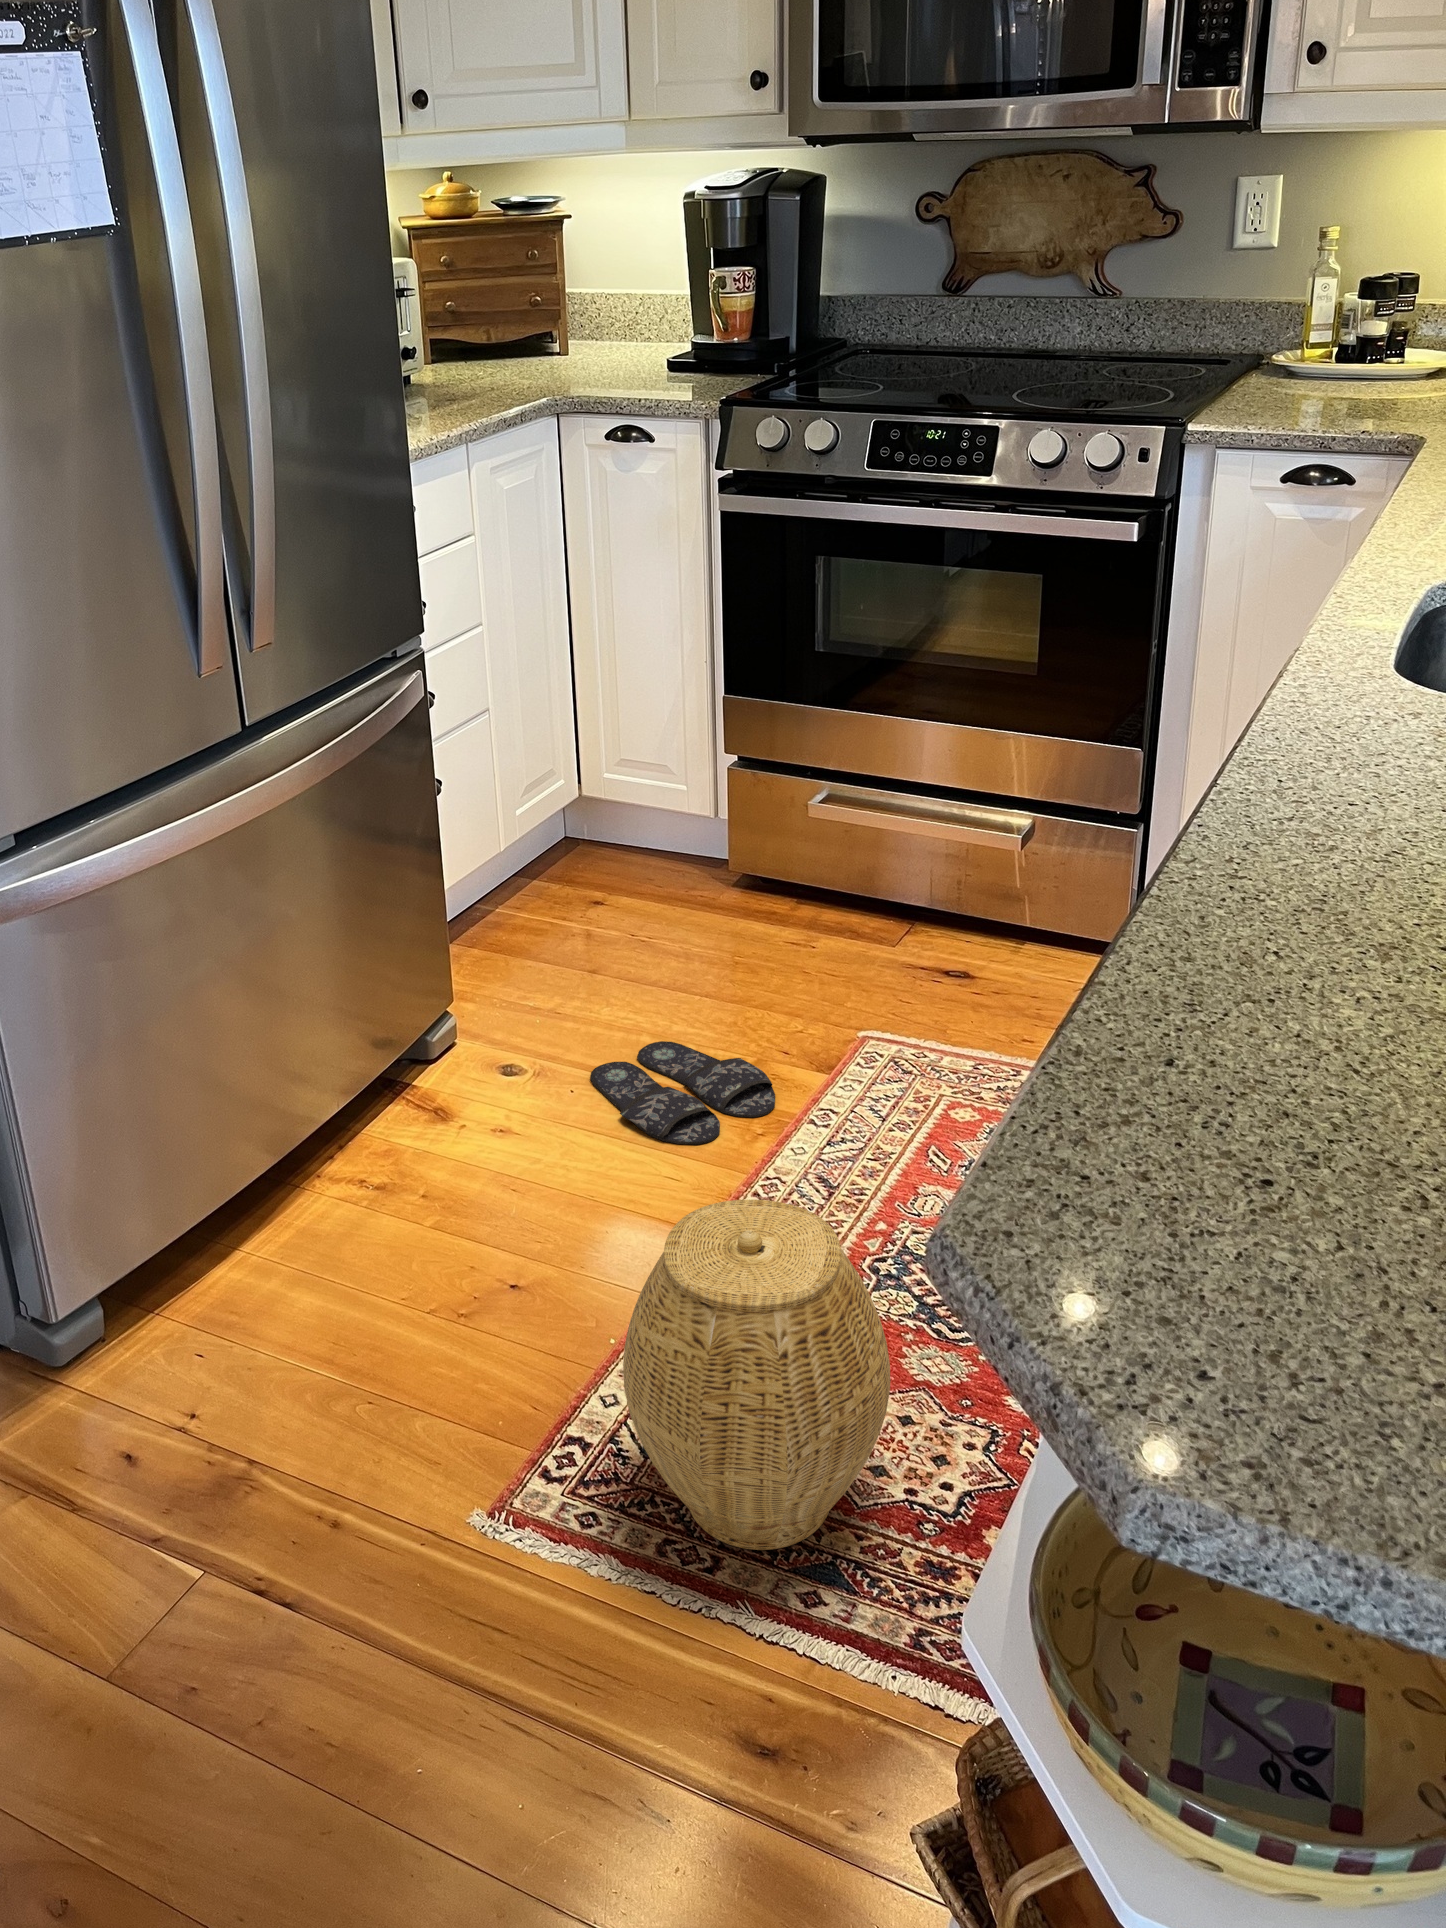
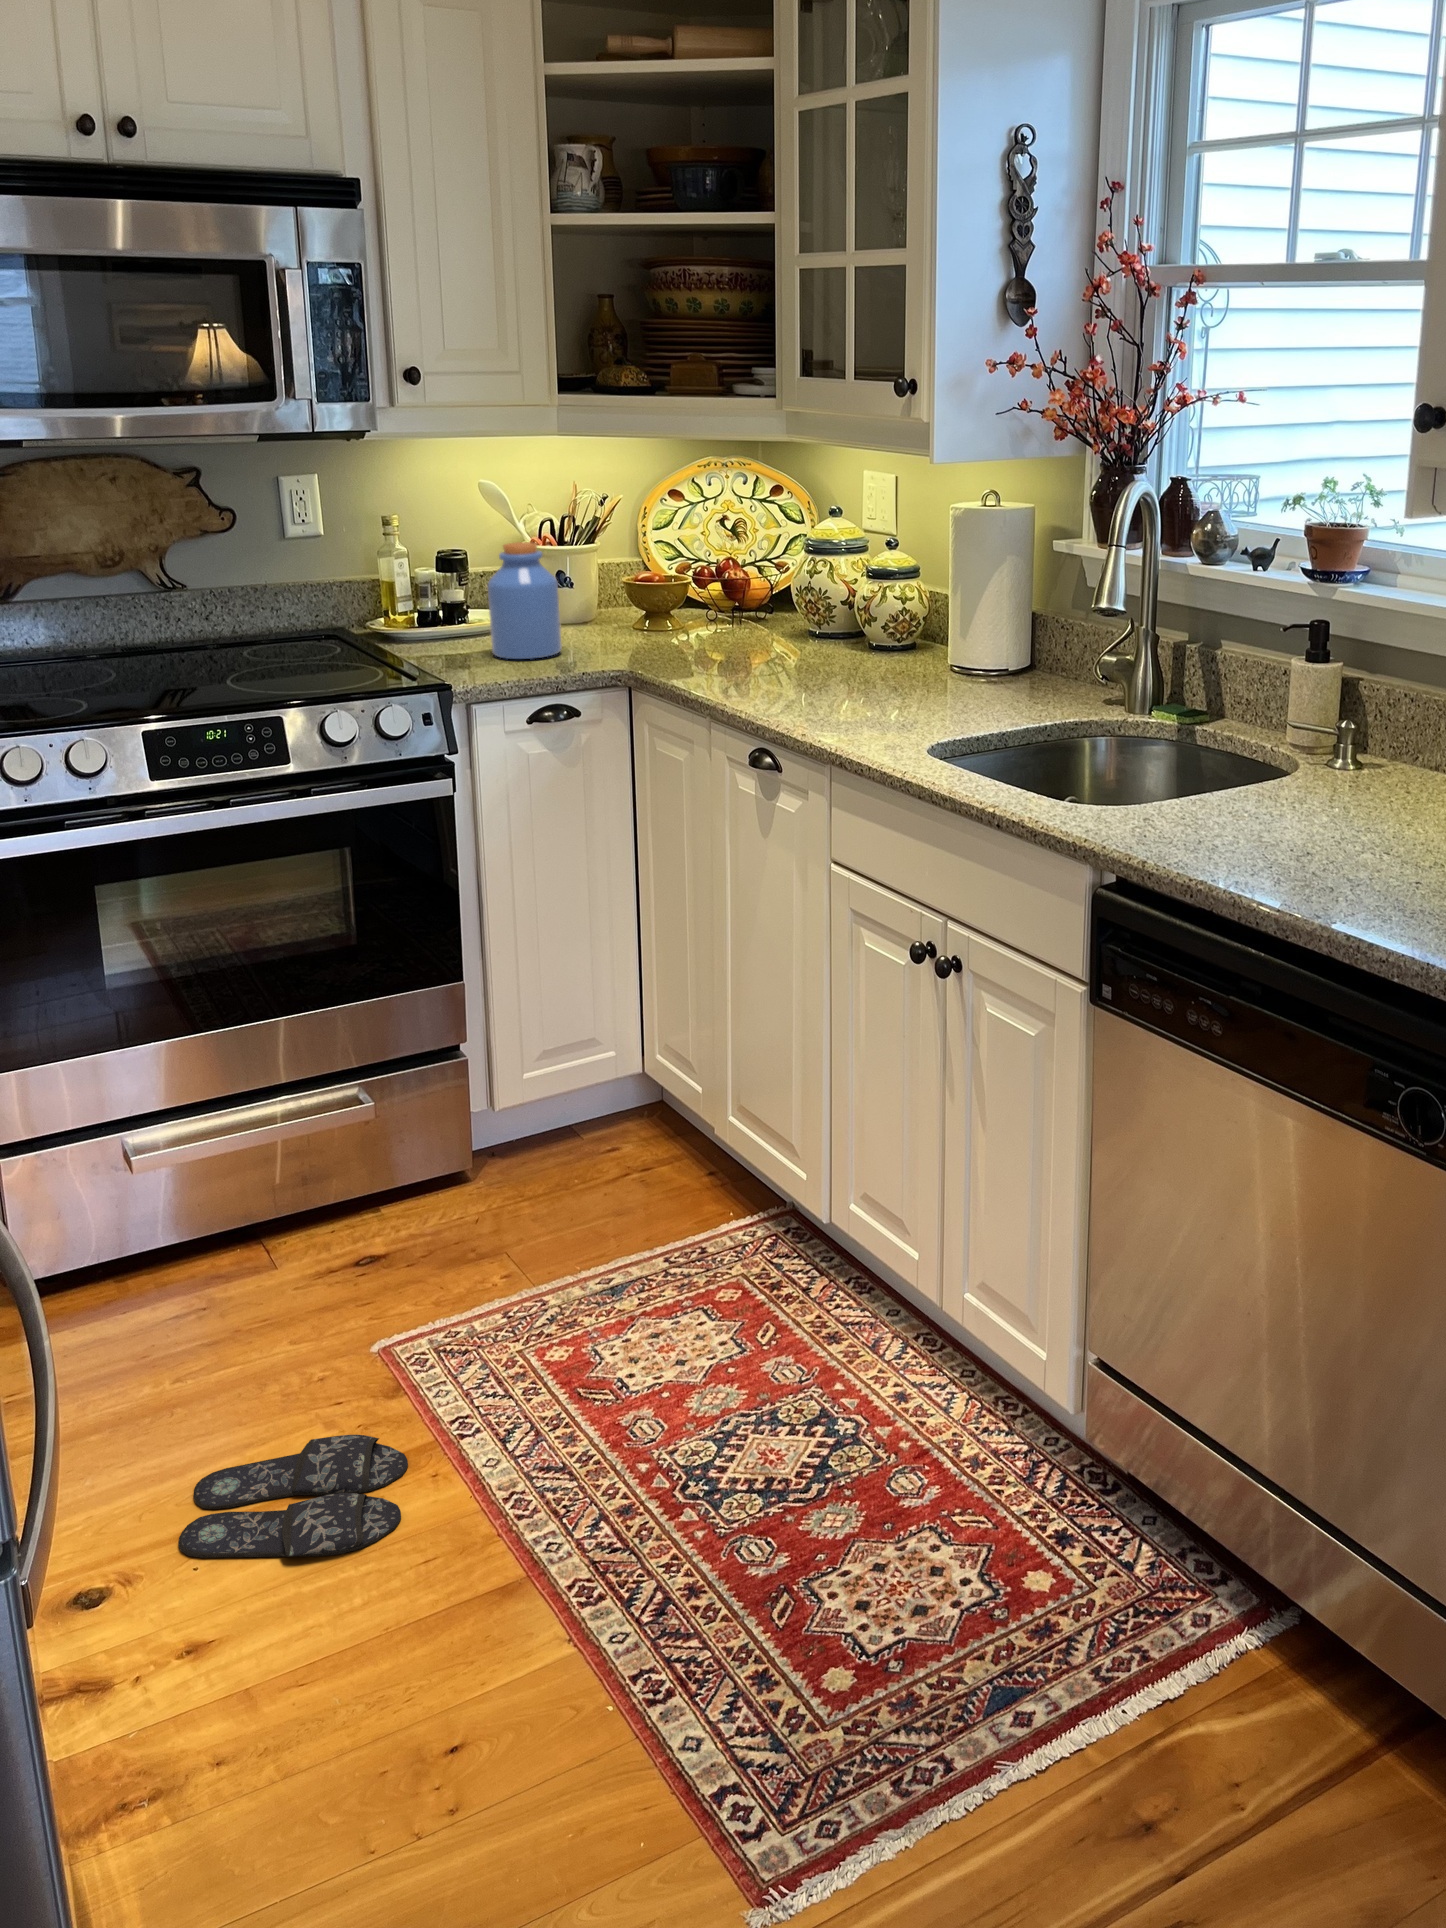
jar: none [1313,274,1410,416] -> present [488,542,562,659]
woven basket: present [623,1200,890,1550] -> none [760,1396,1015,1752]

